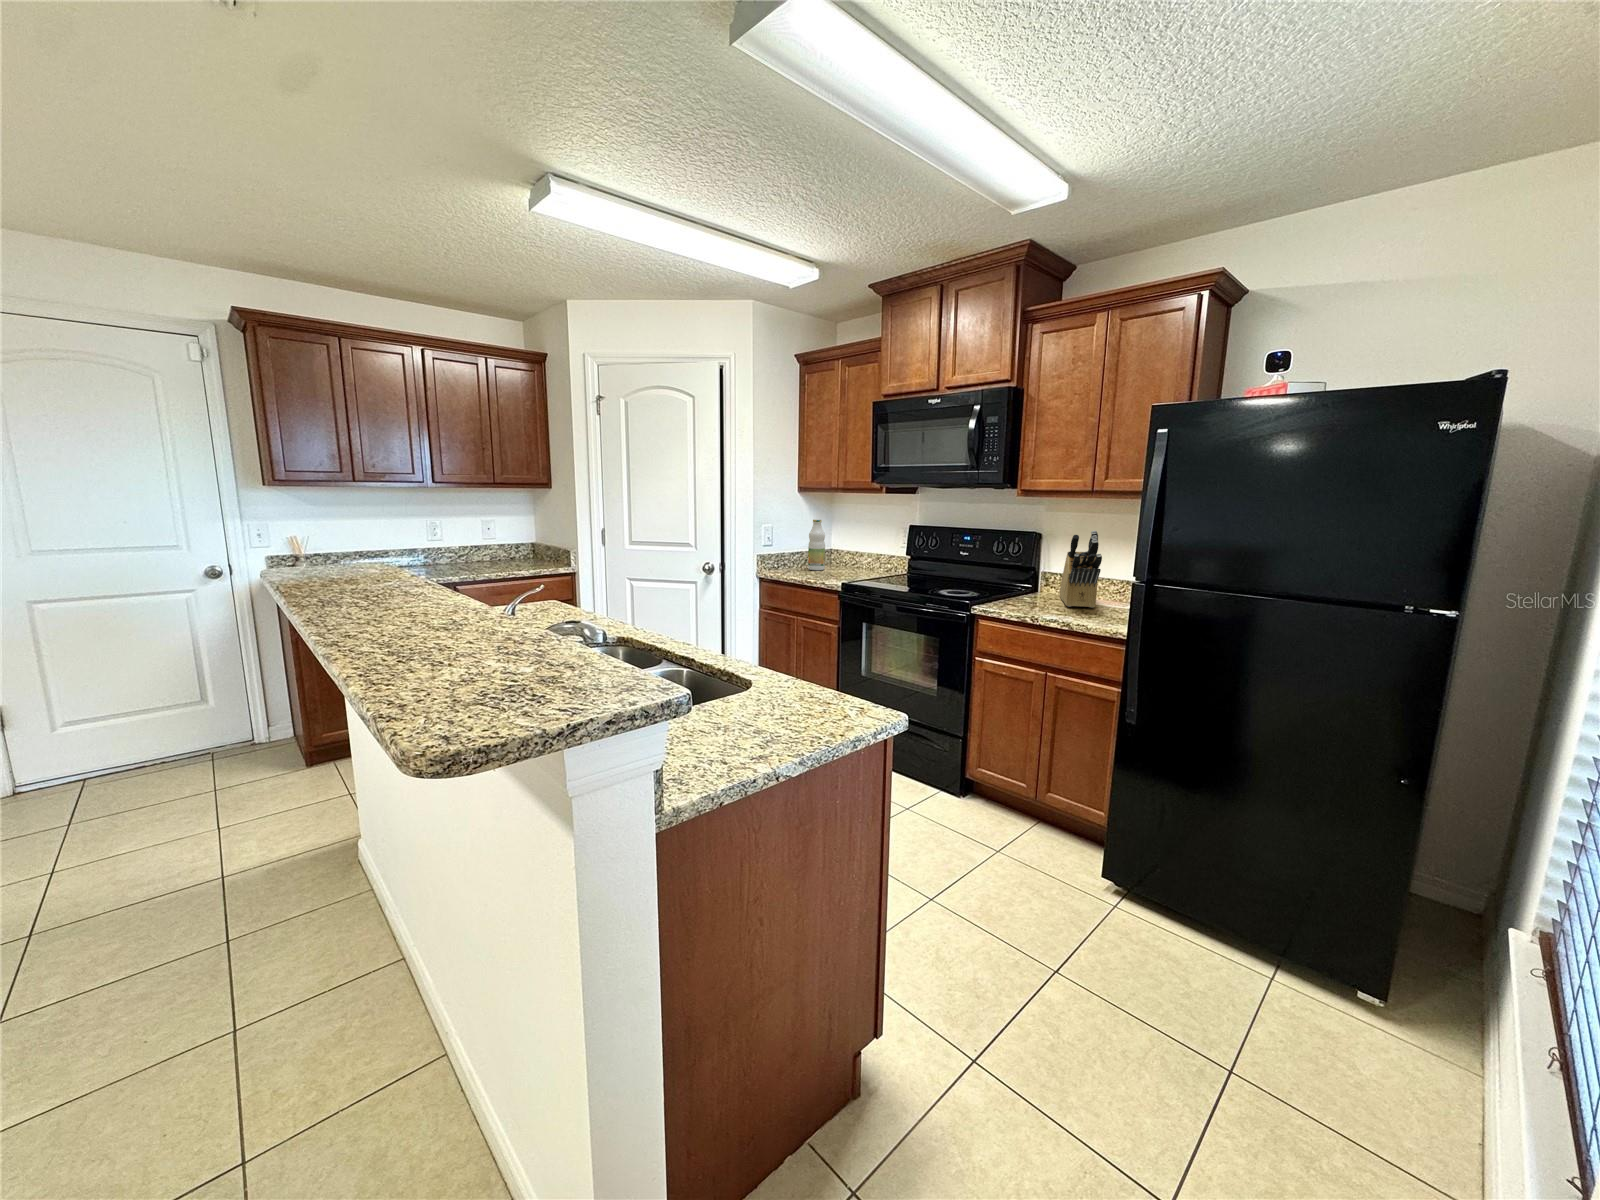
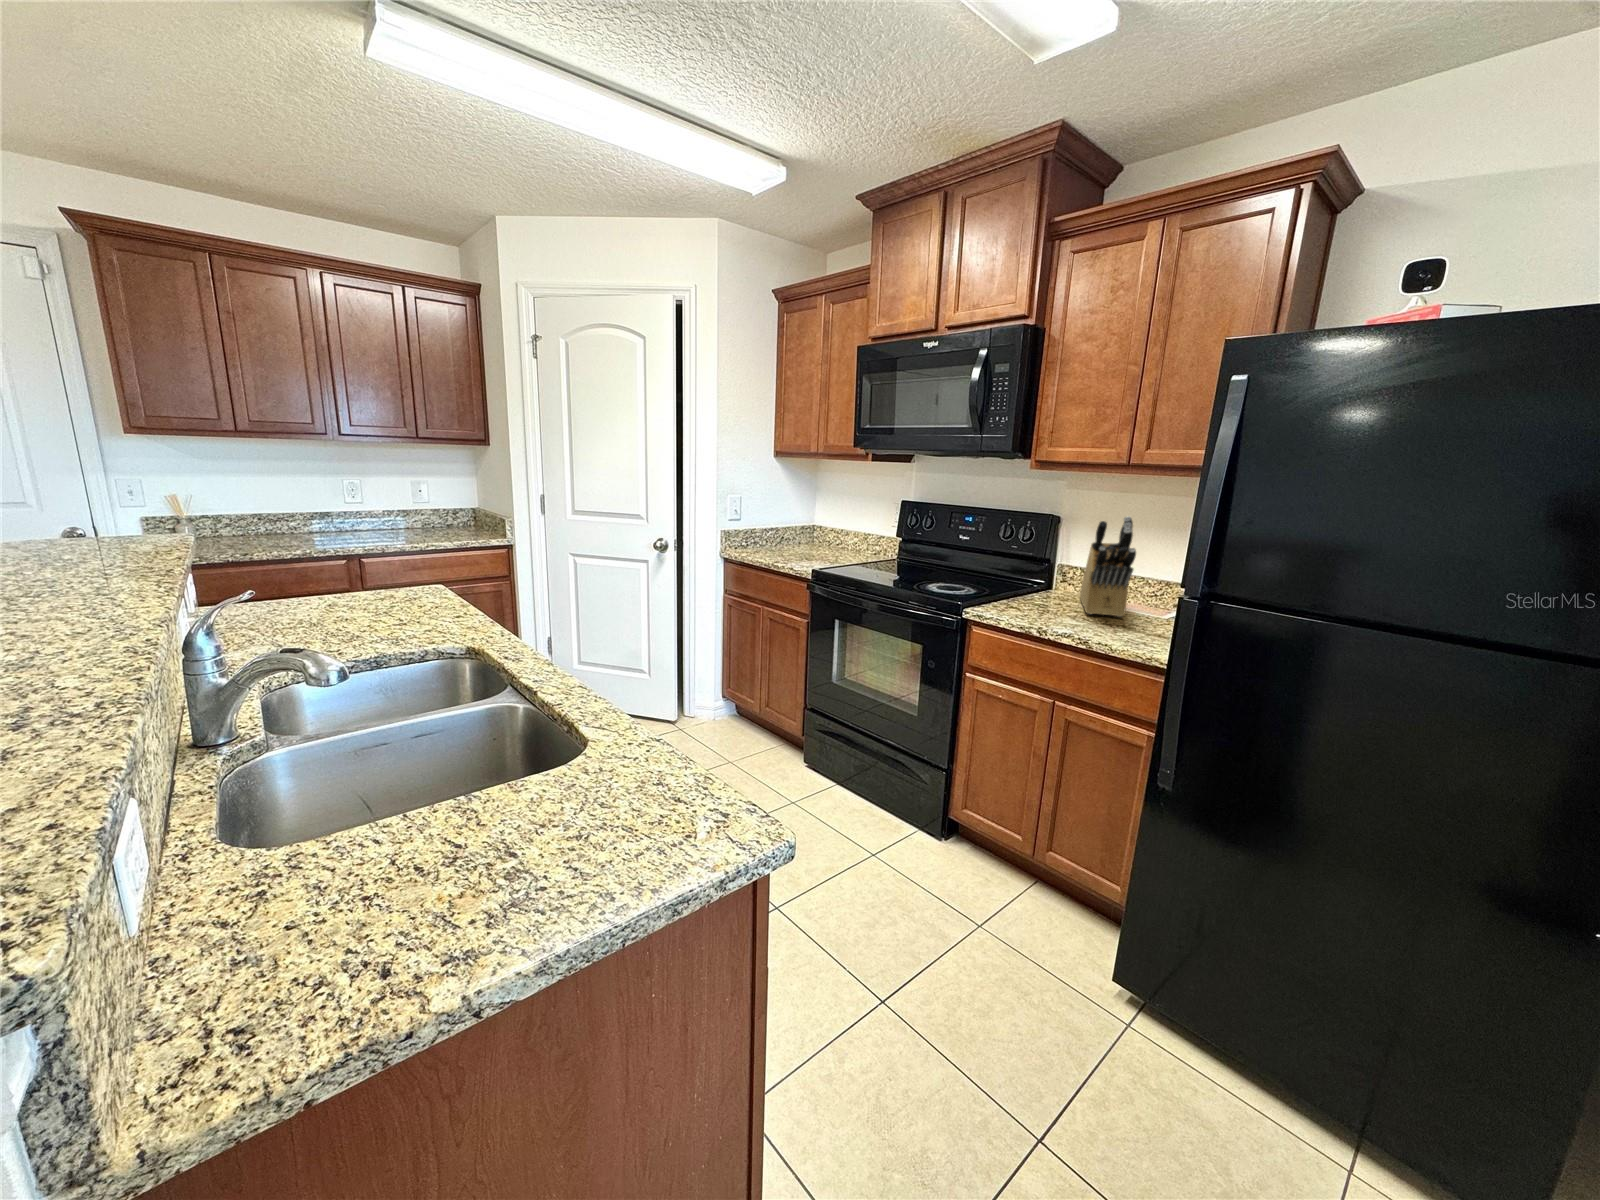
bottle: present [808,520,825,570] -> none [781,491,802,552]

